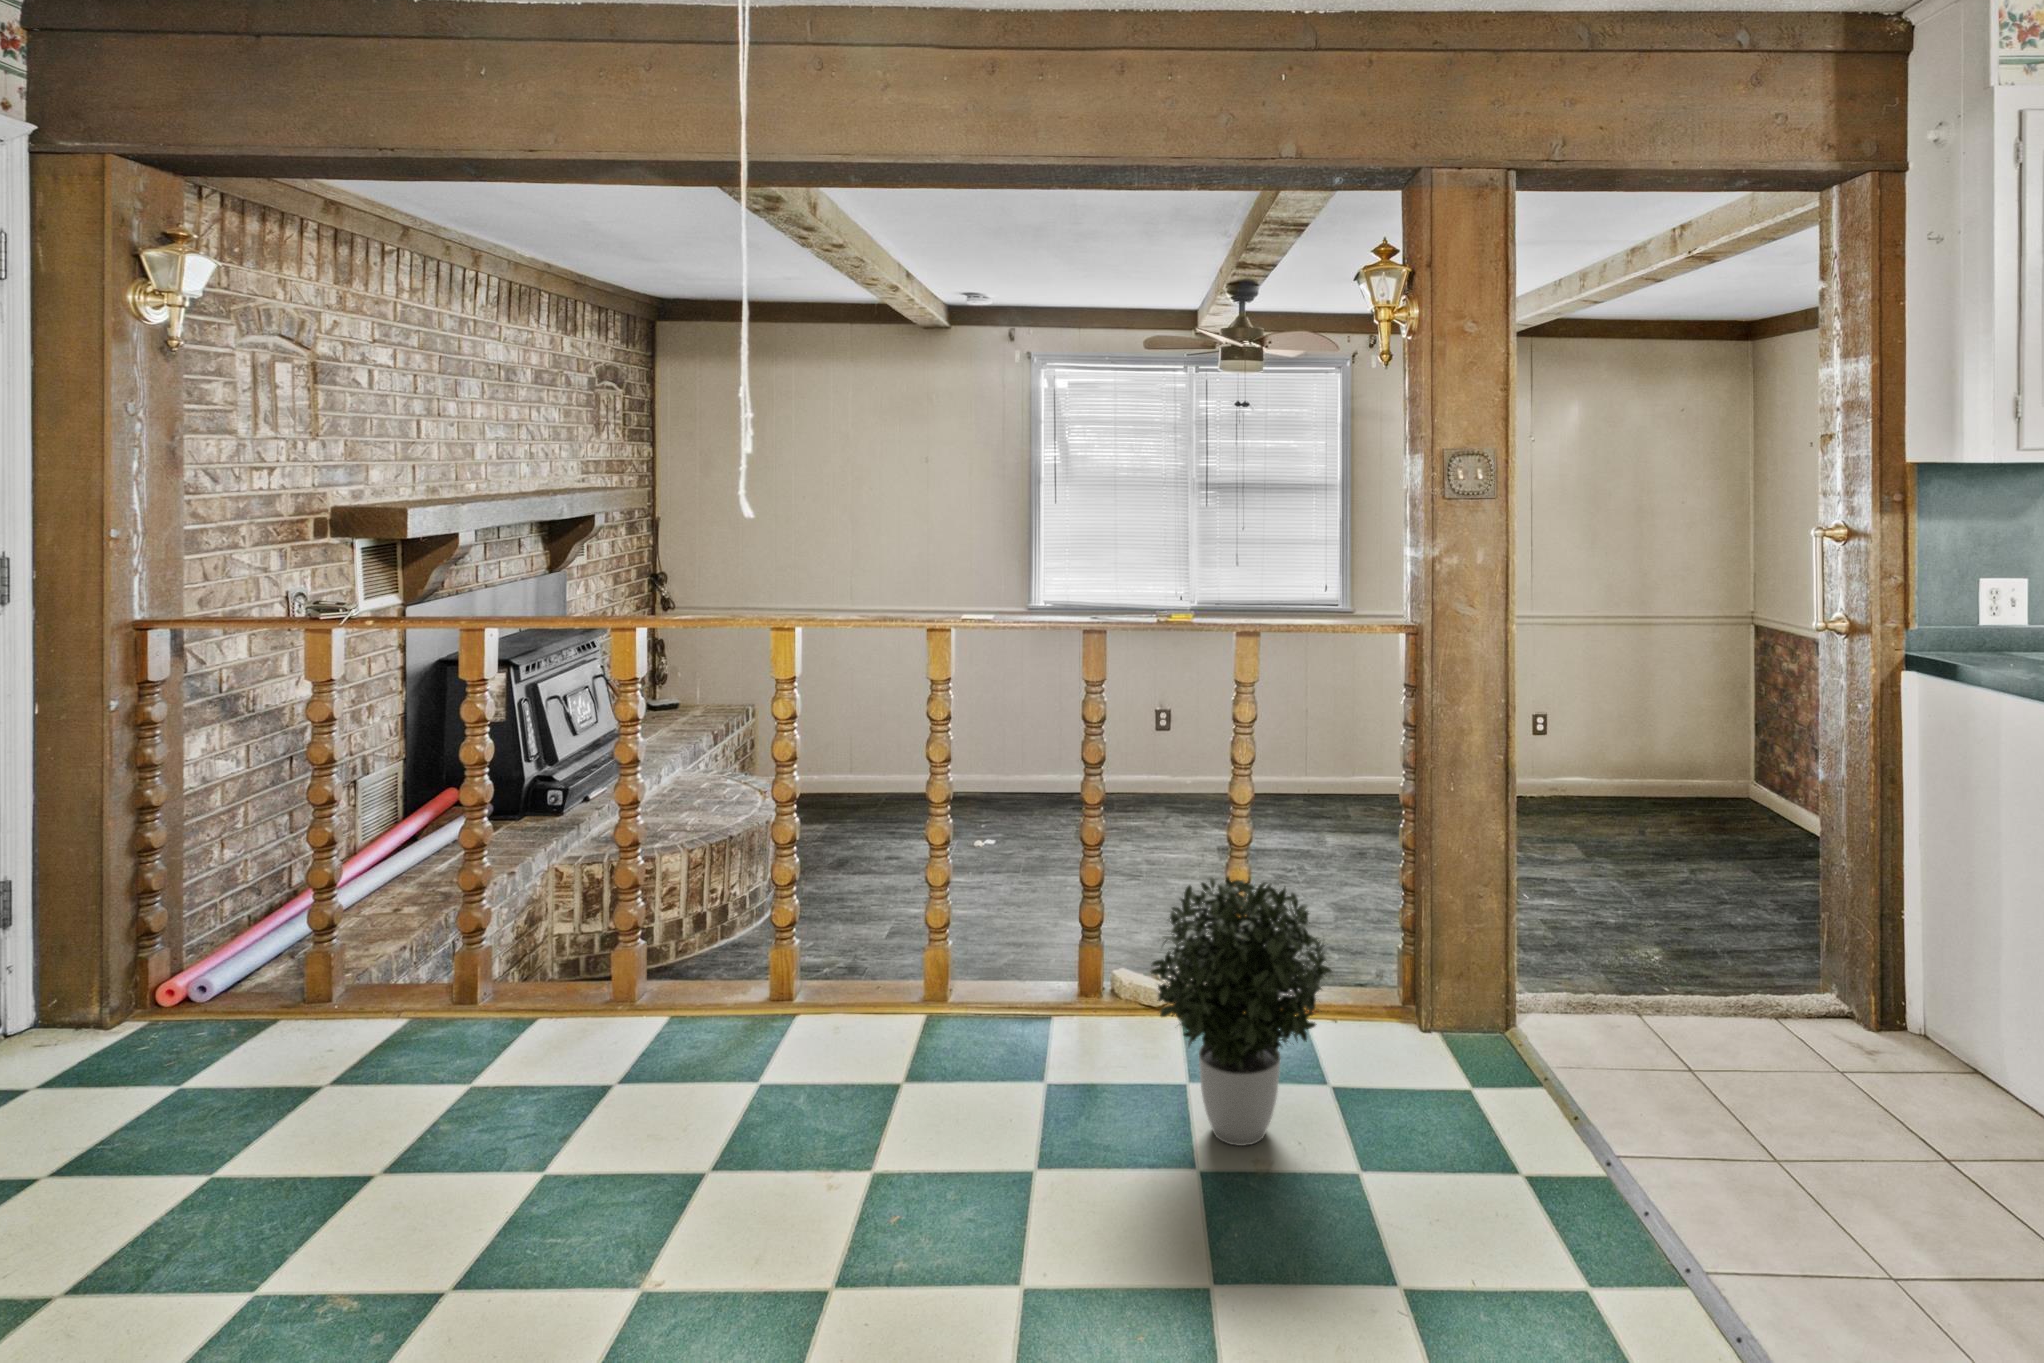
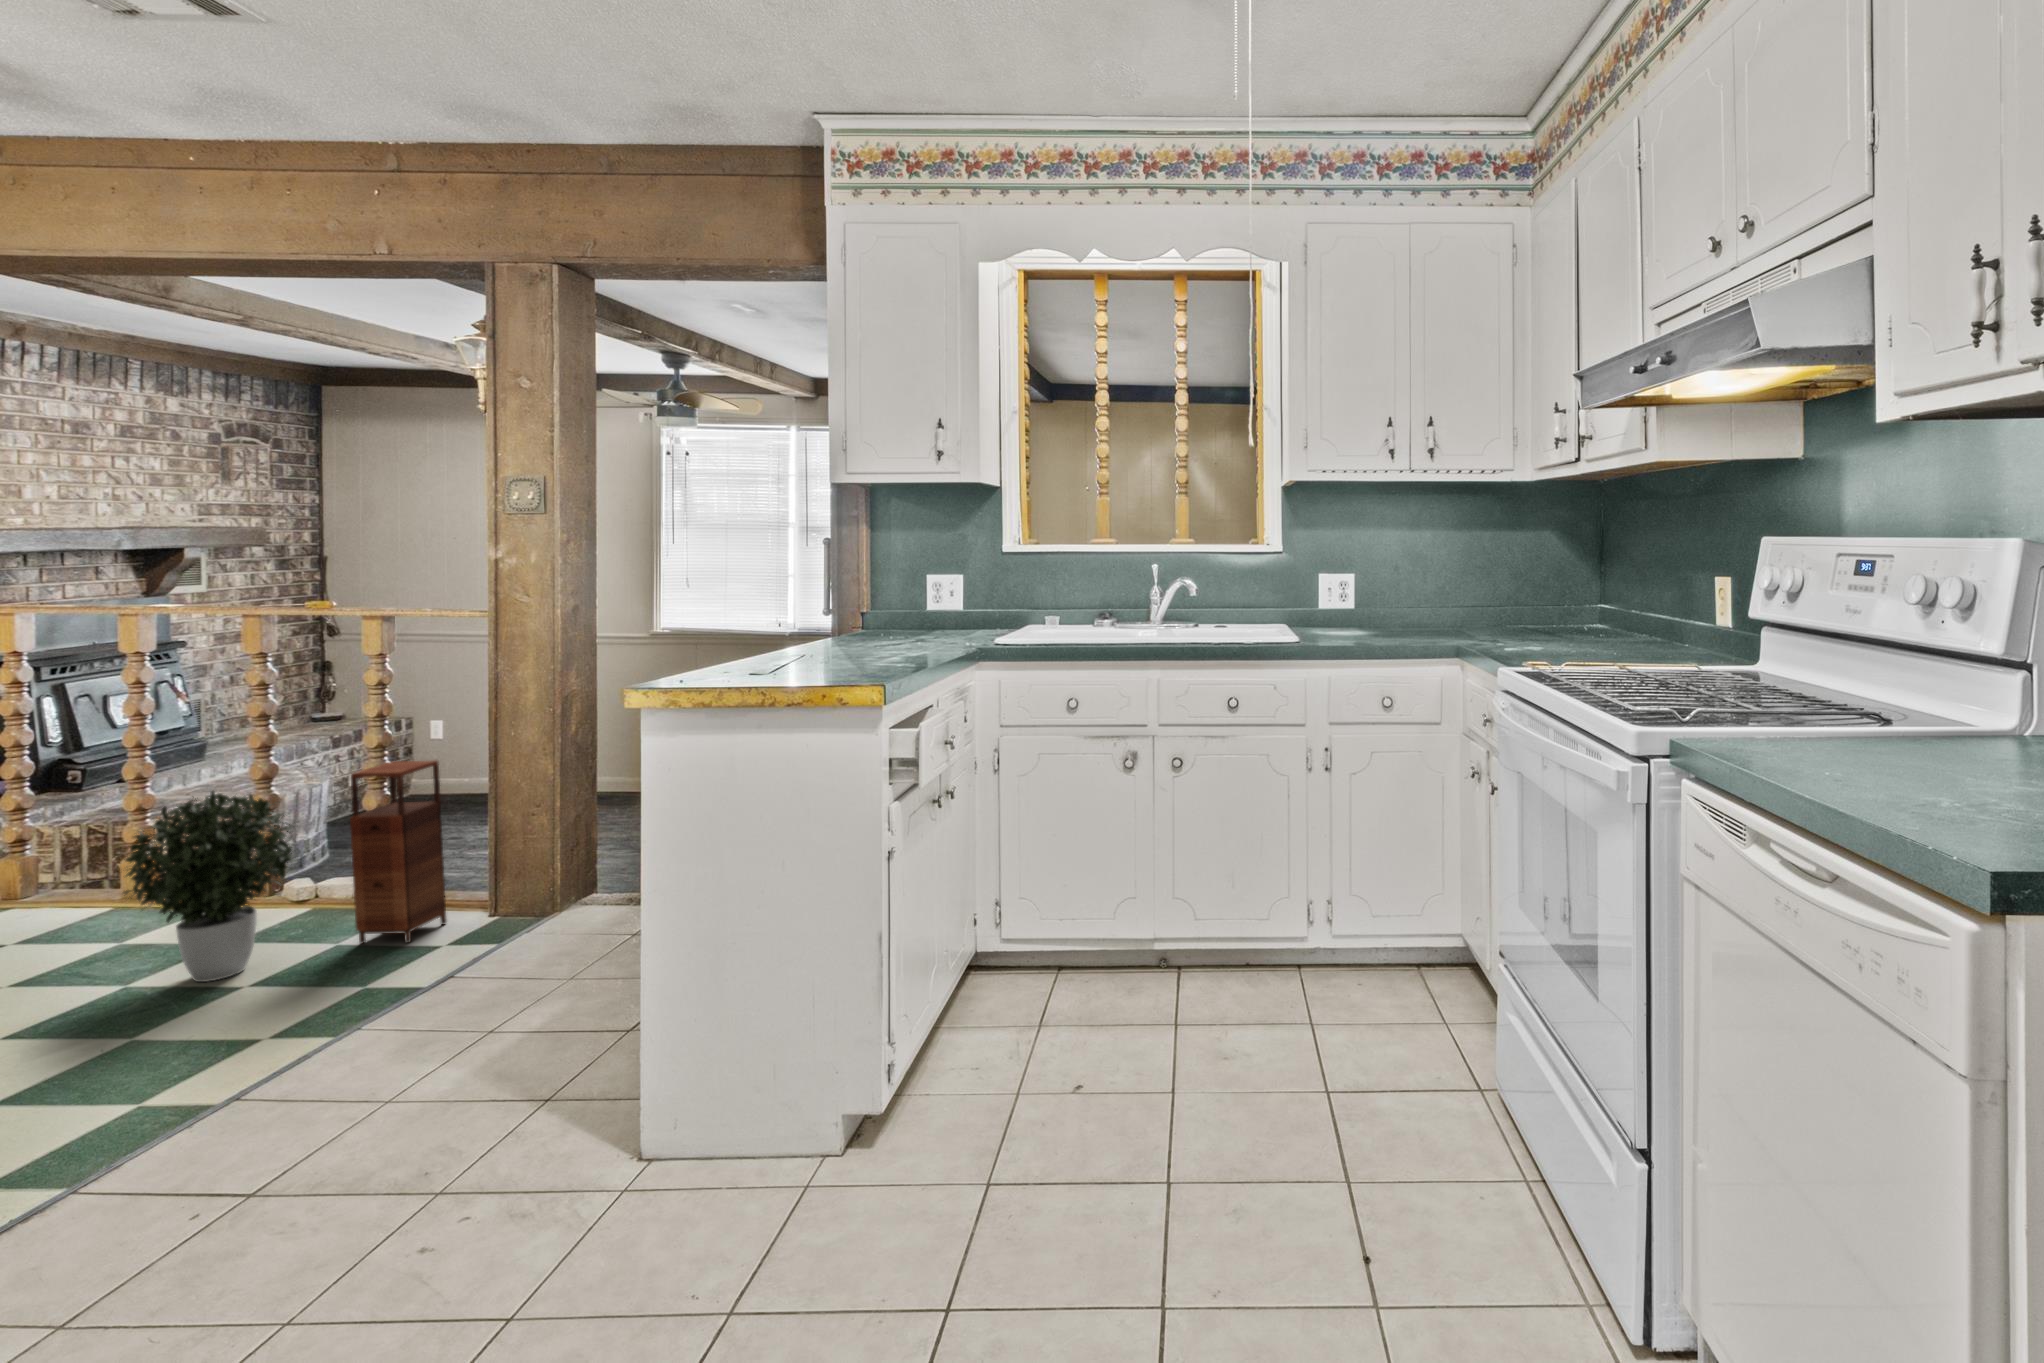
storage cabinet: none [1341,834,1420,1090] -> present [350,760,446,944]

